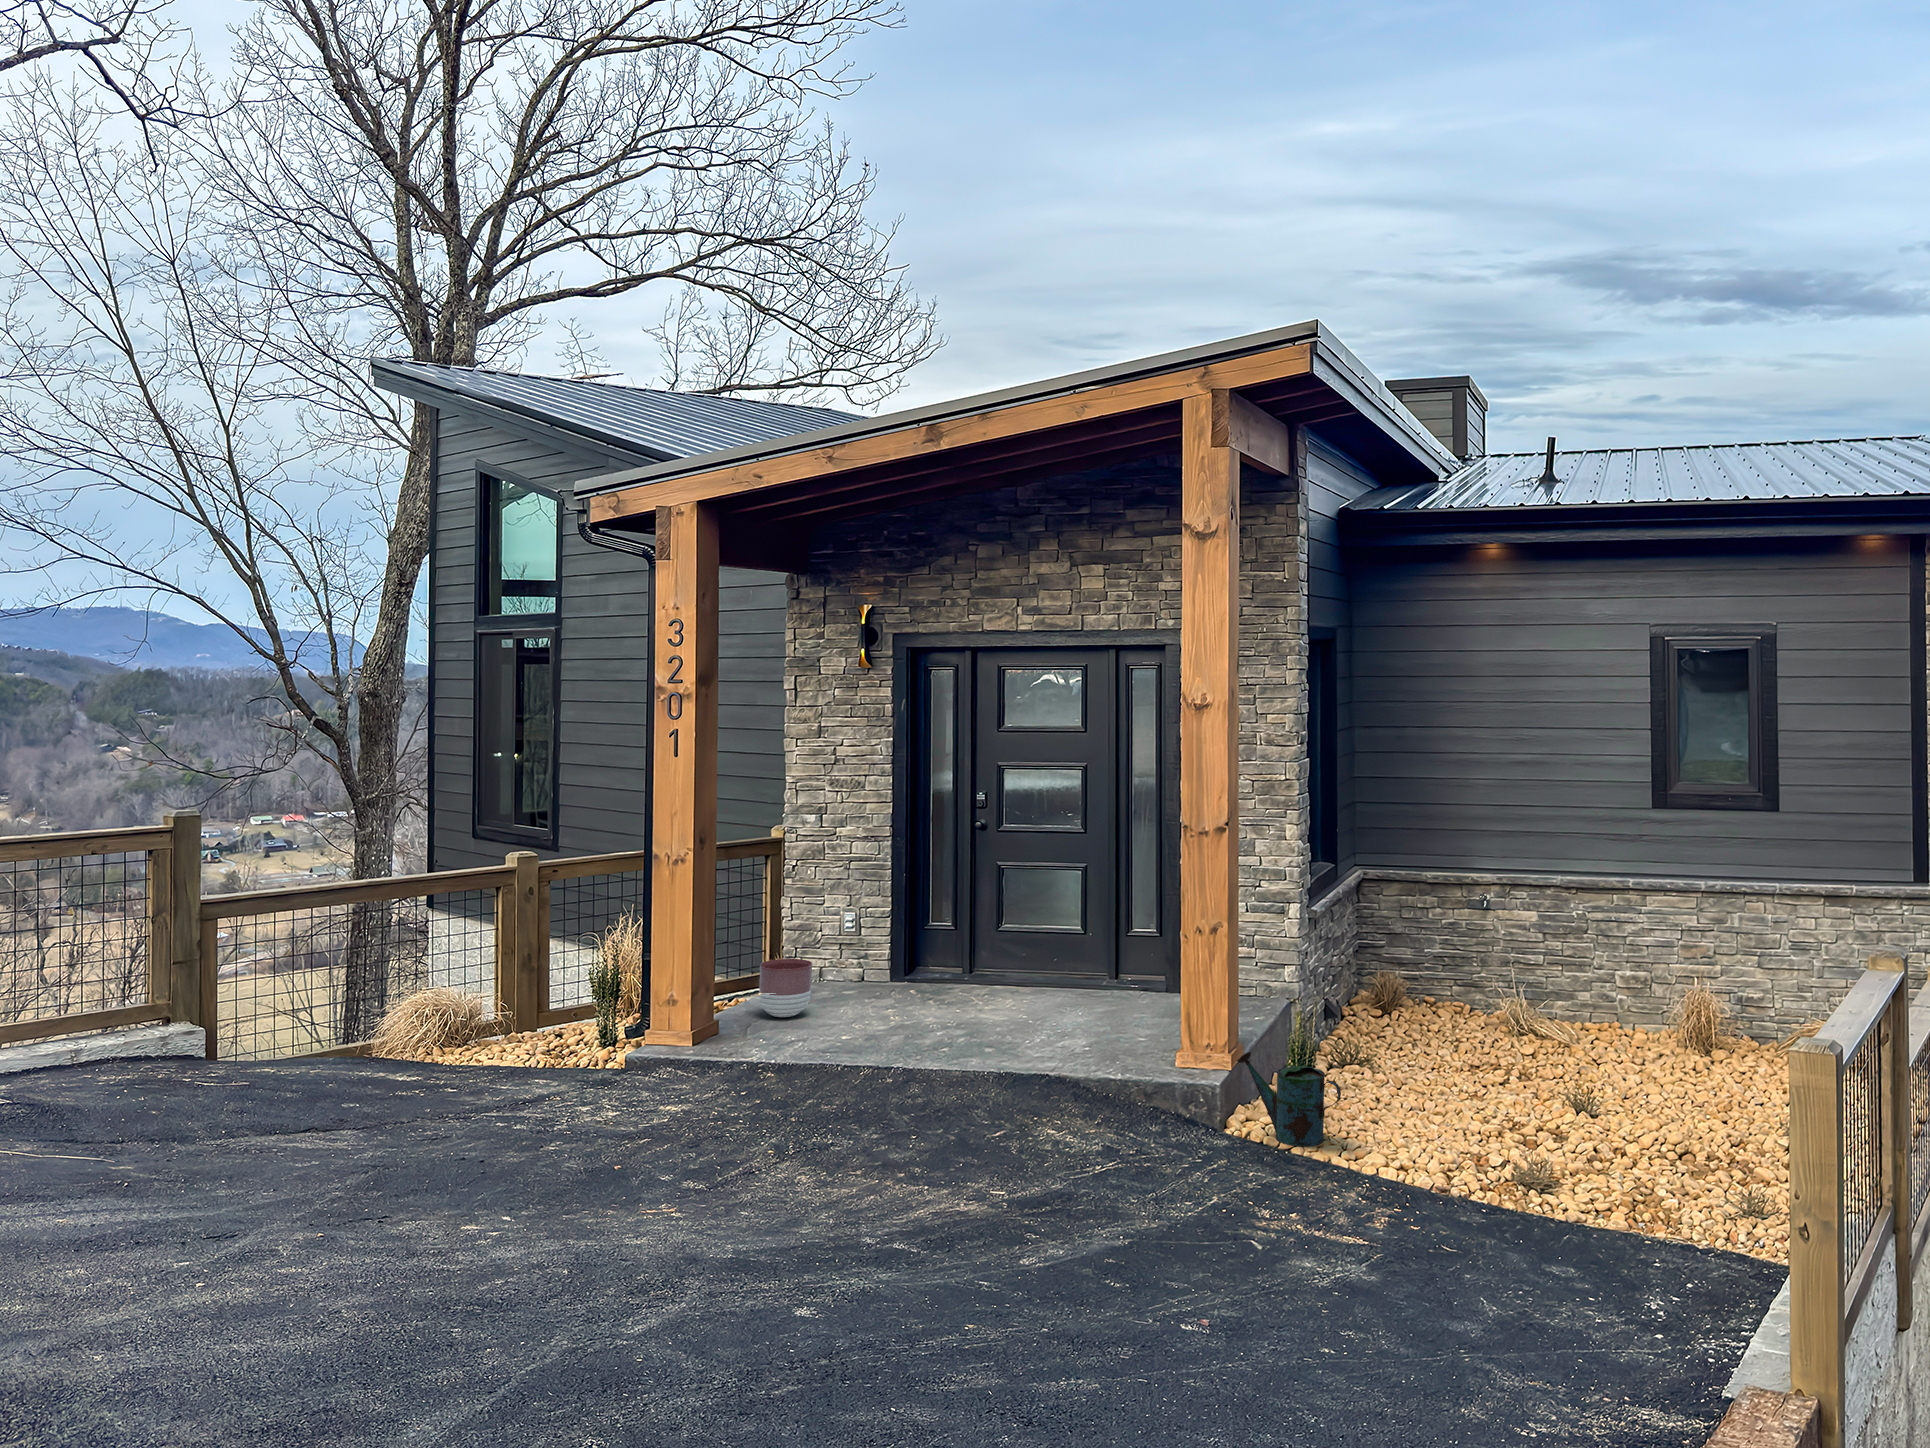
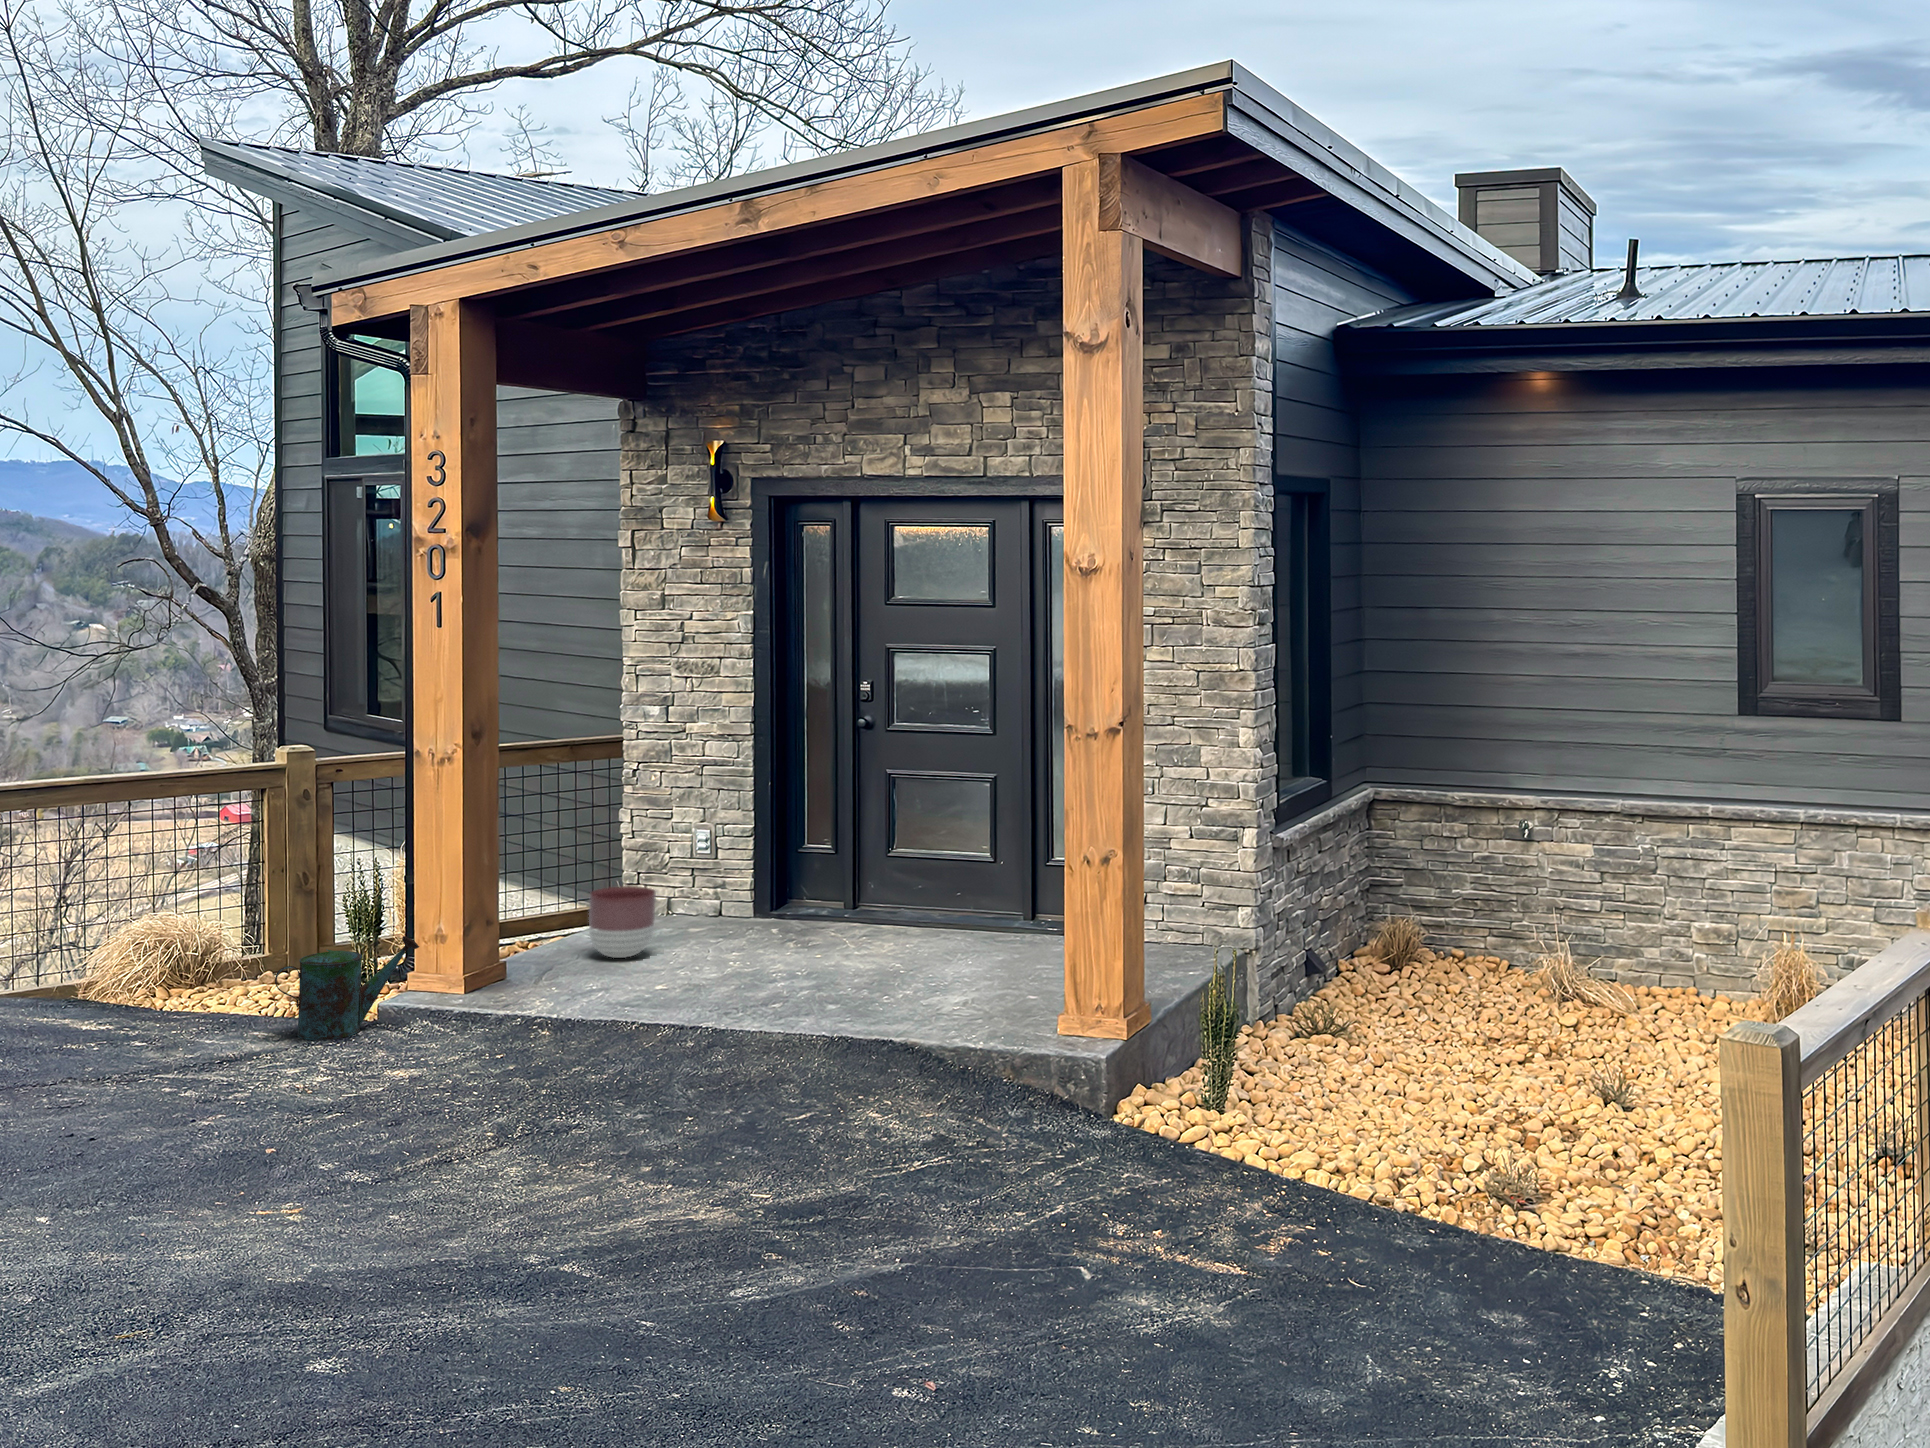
watering can: present [1237,1052,1341,1146] -> present [275,936,419,1040]

